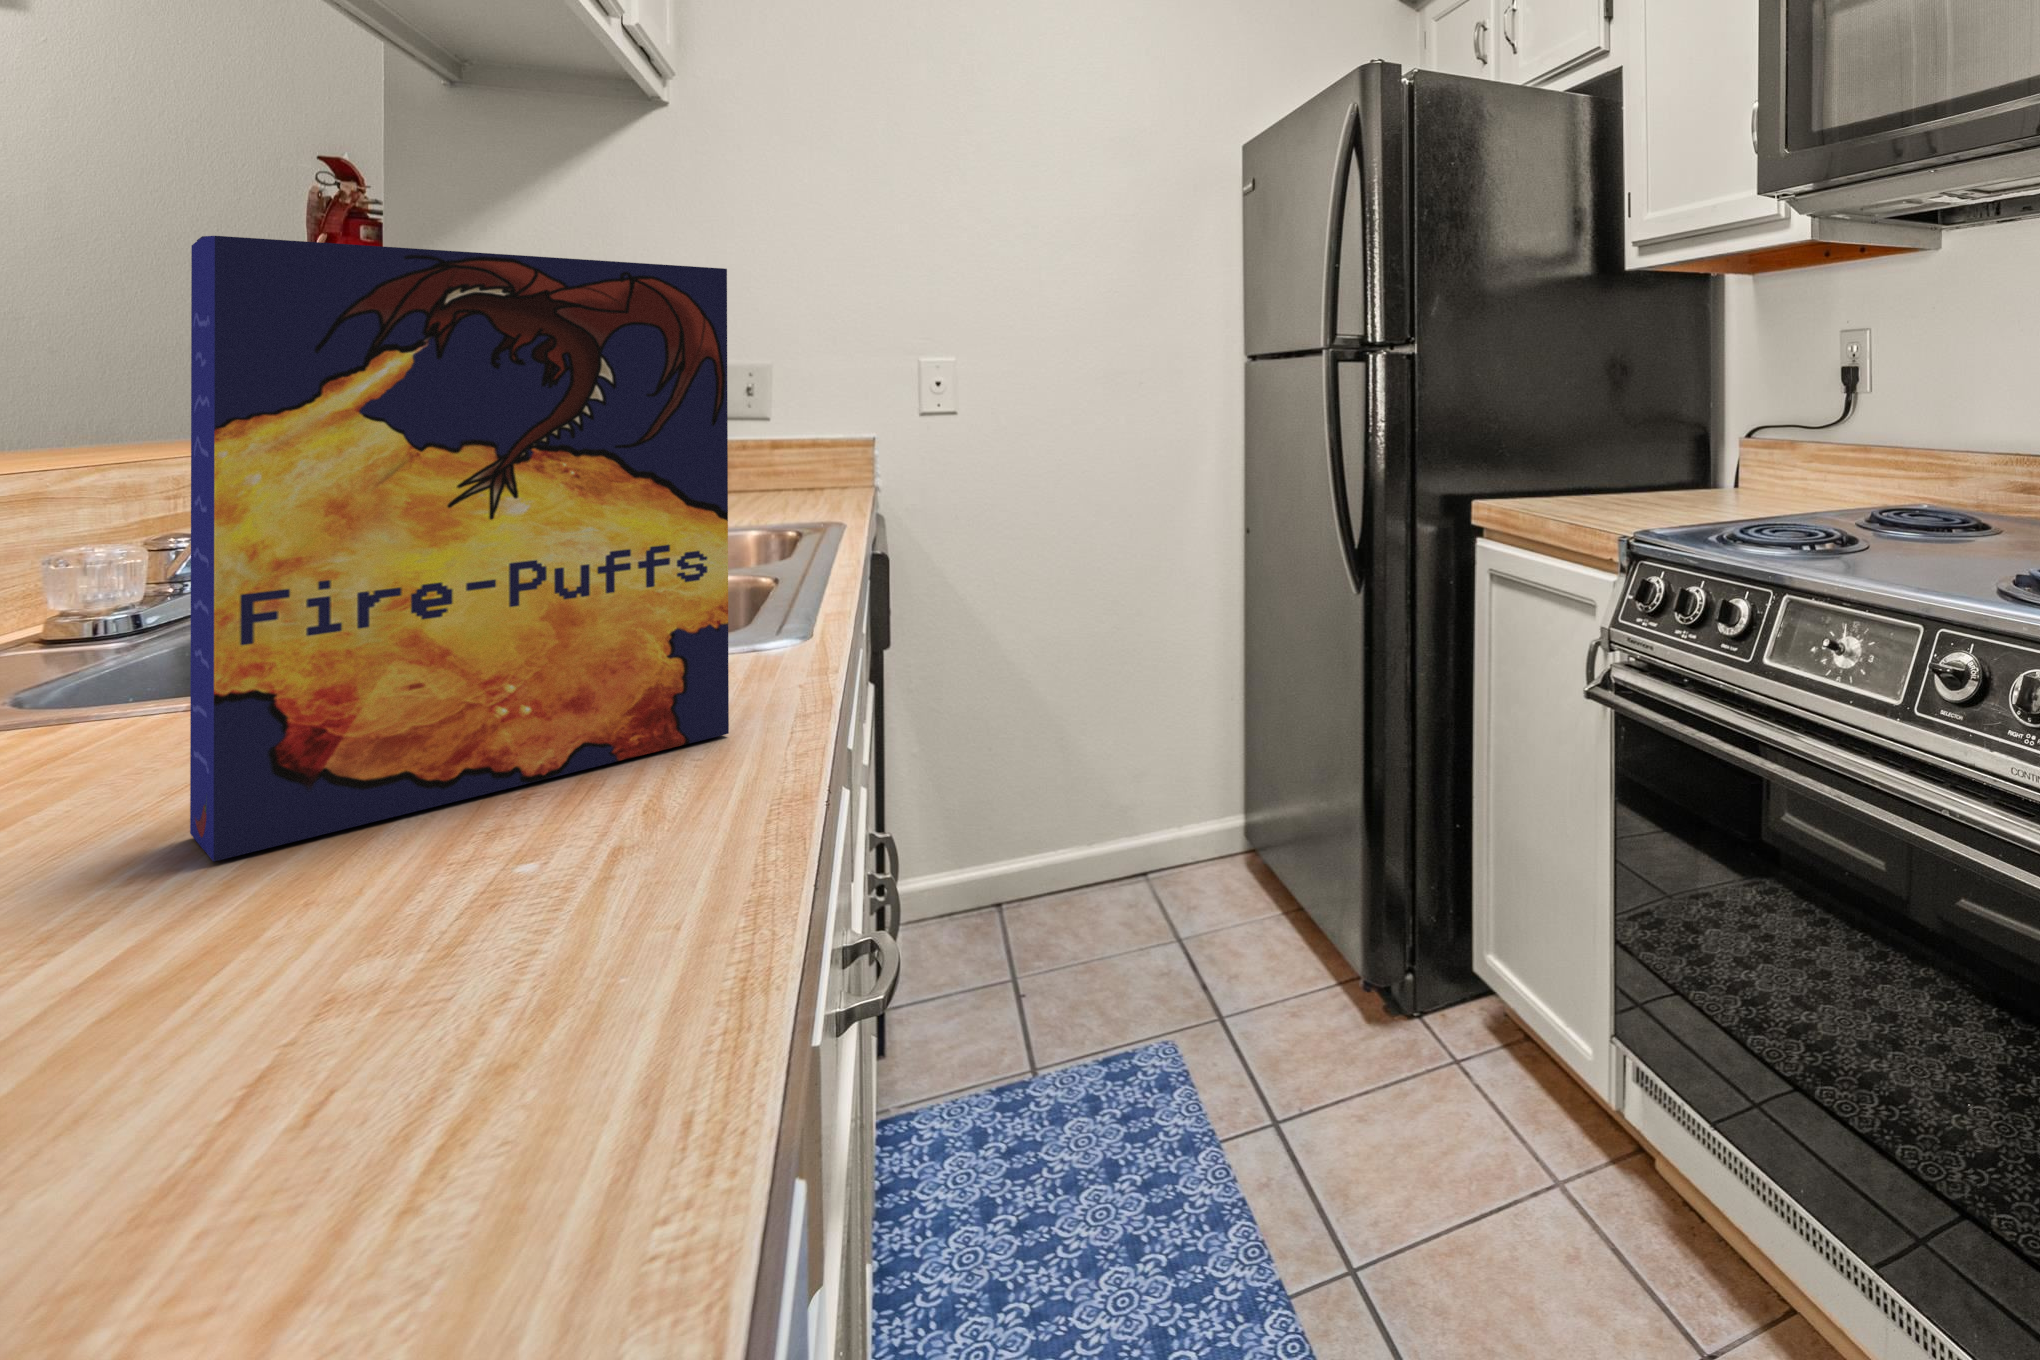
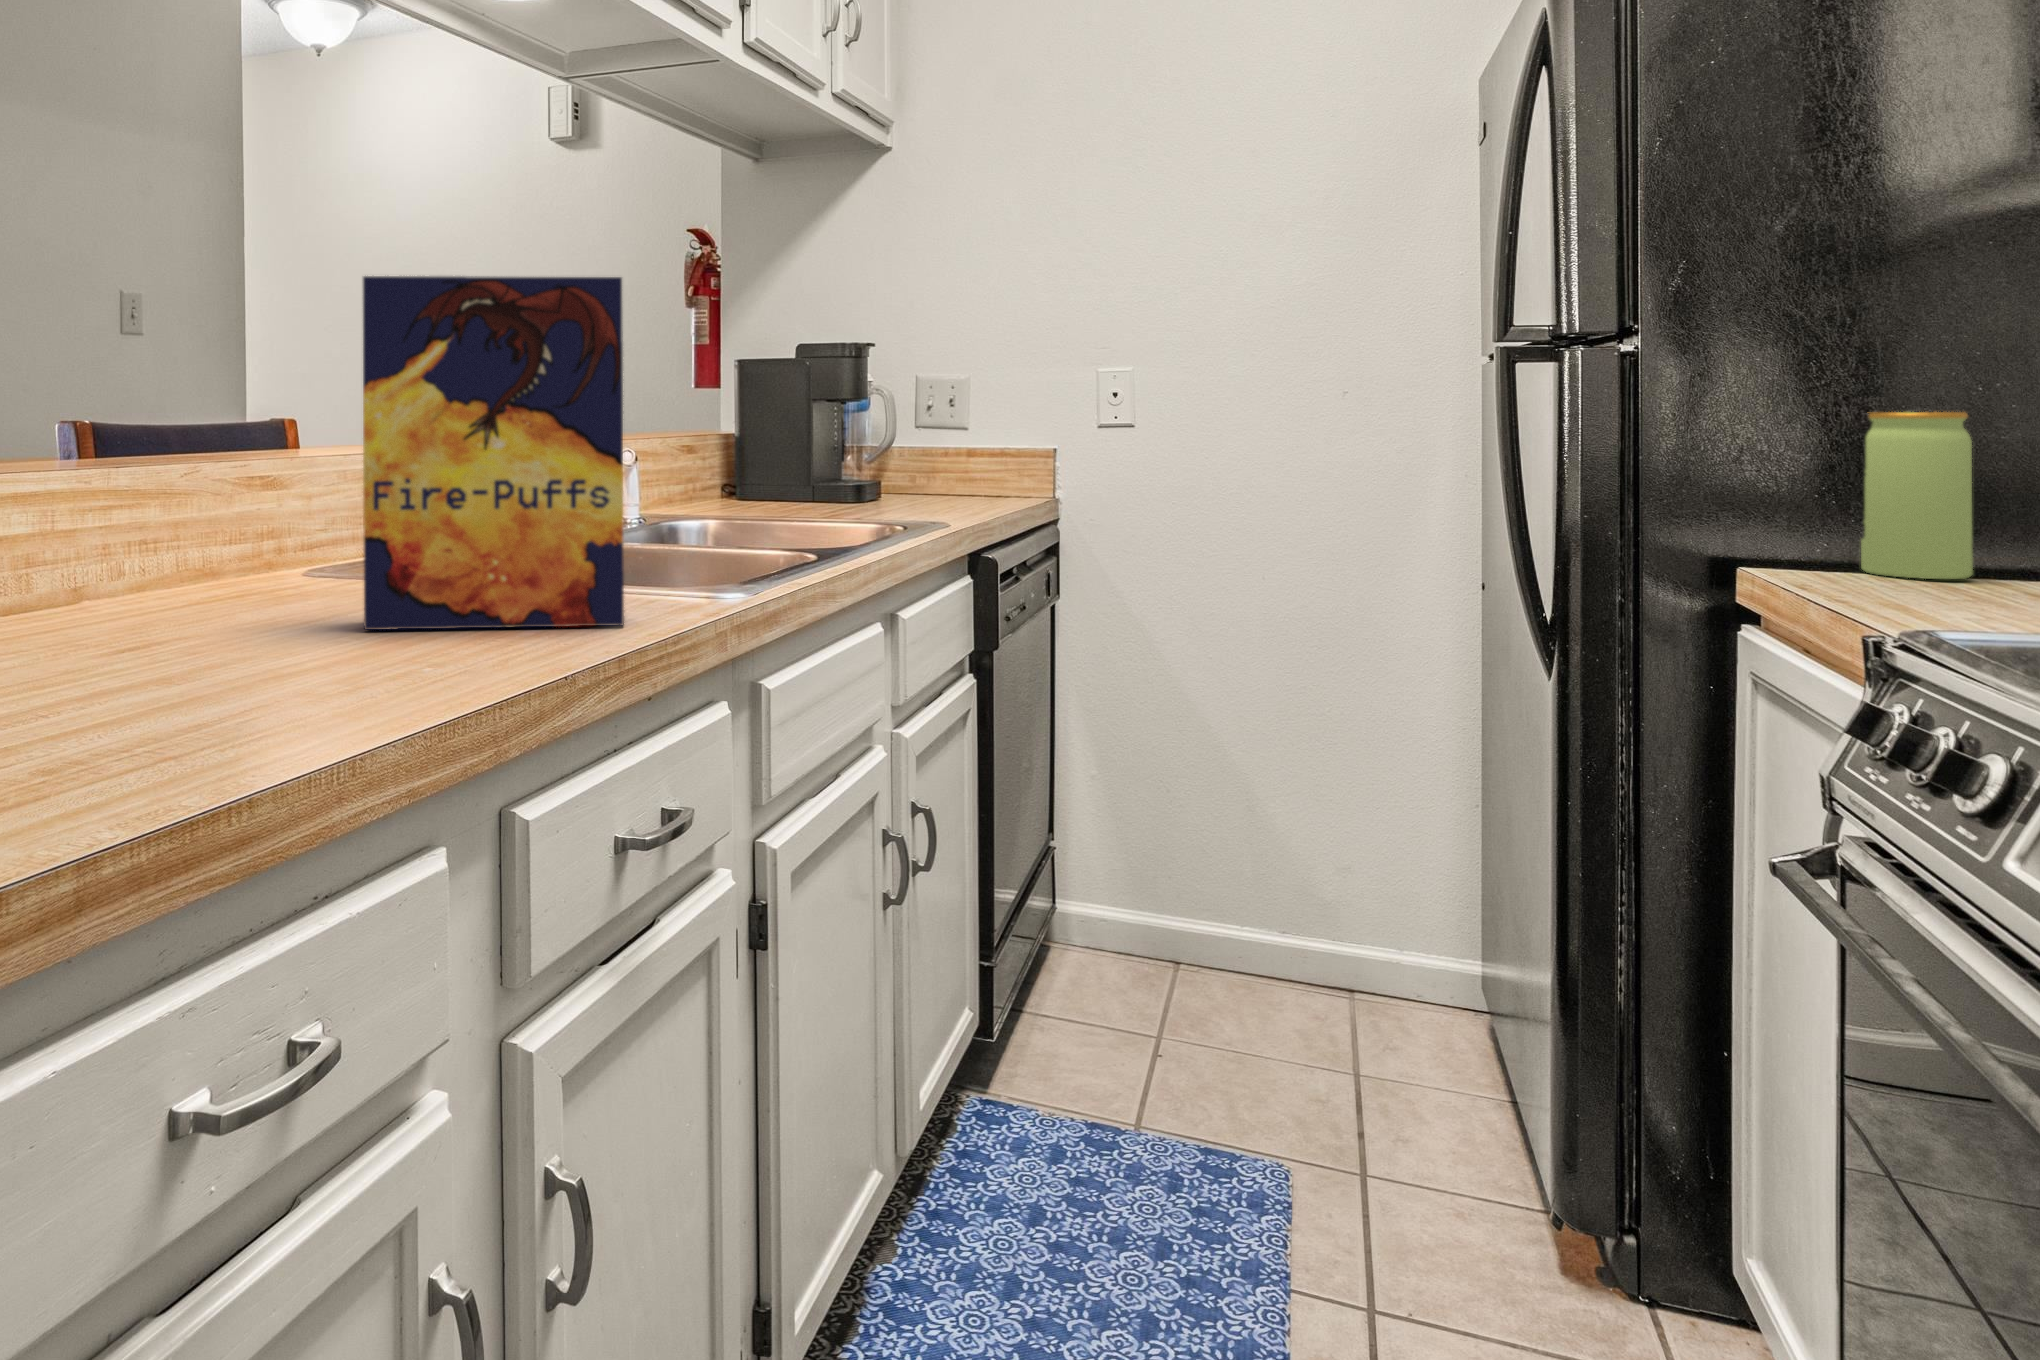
jar: none [1516,399,1568,500] -> present [1861,412,1973,579]

